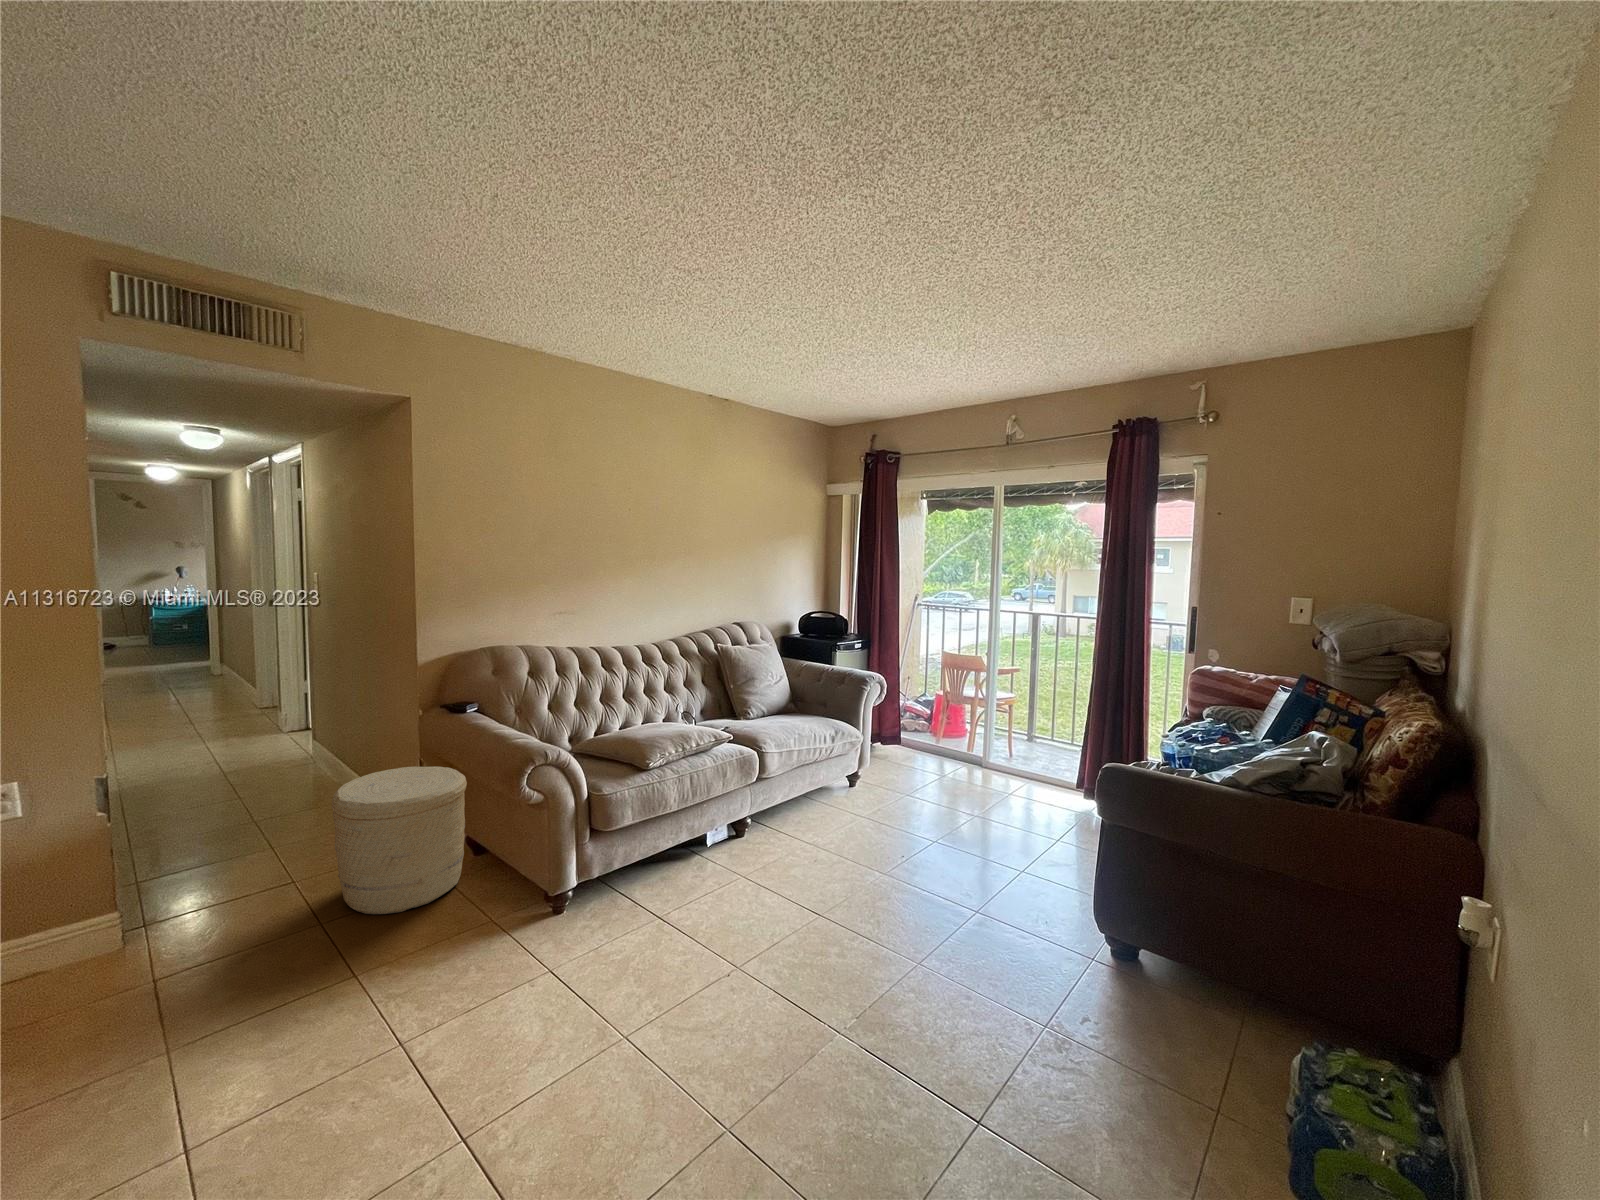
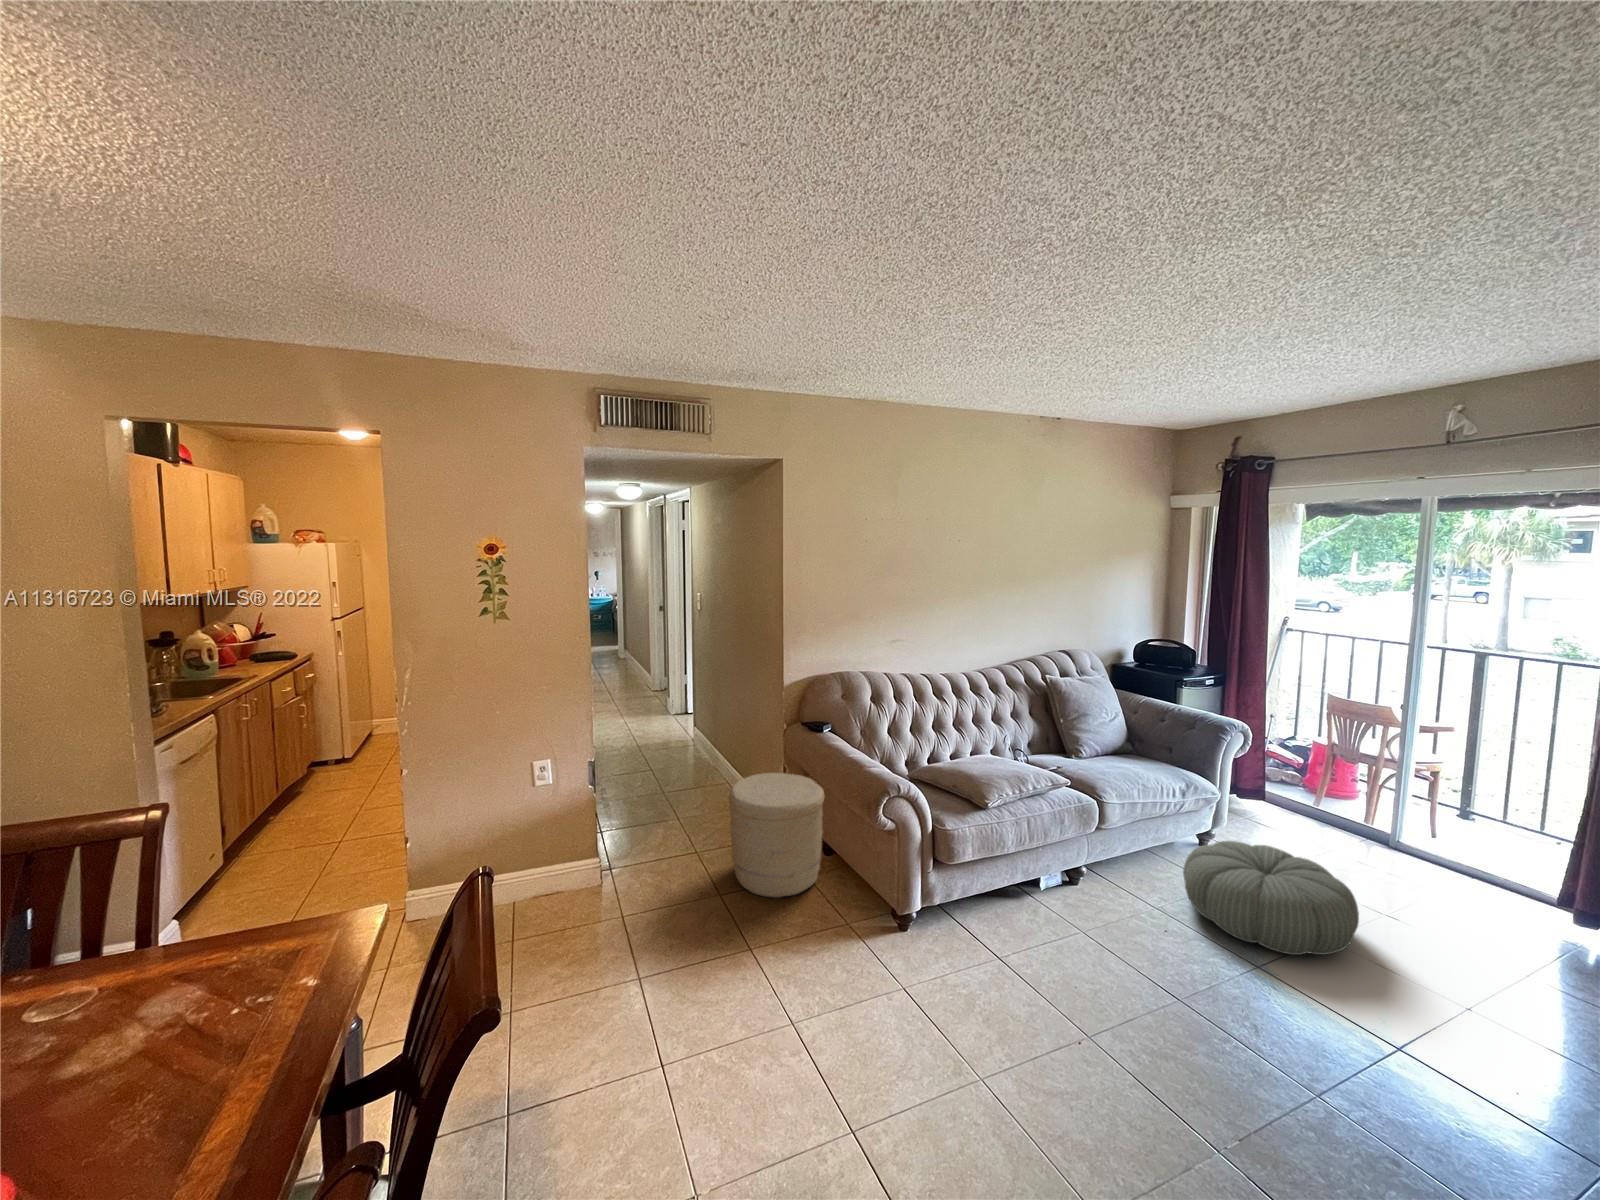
pouf: none [831,773,955,858] -> present [1183,841,1359,955]

